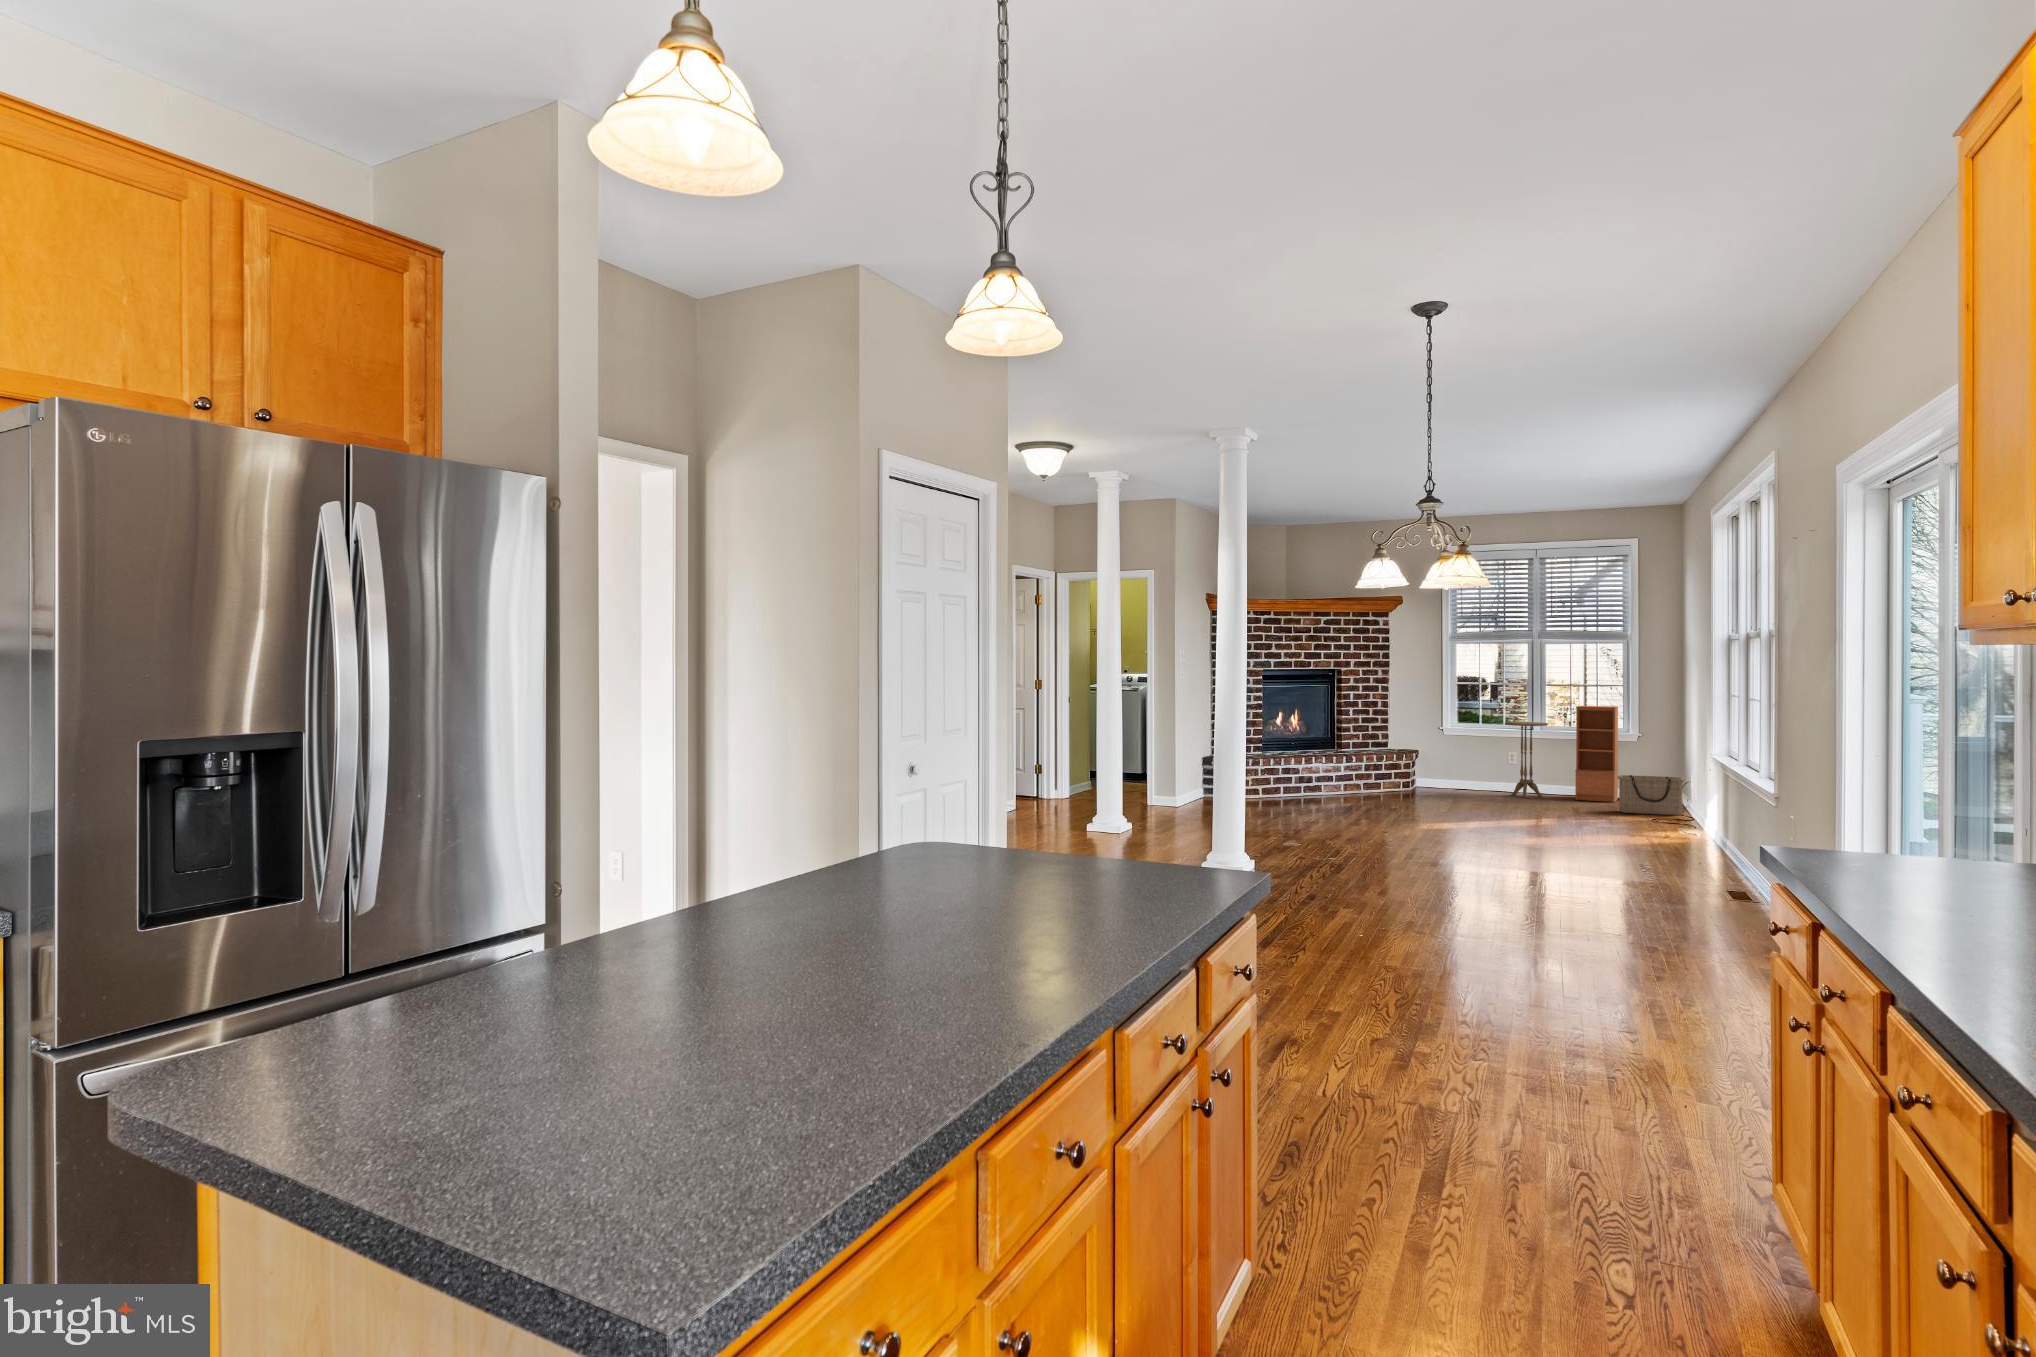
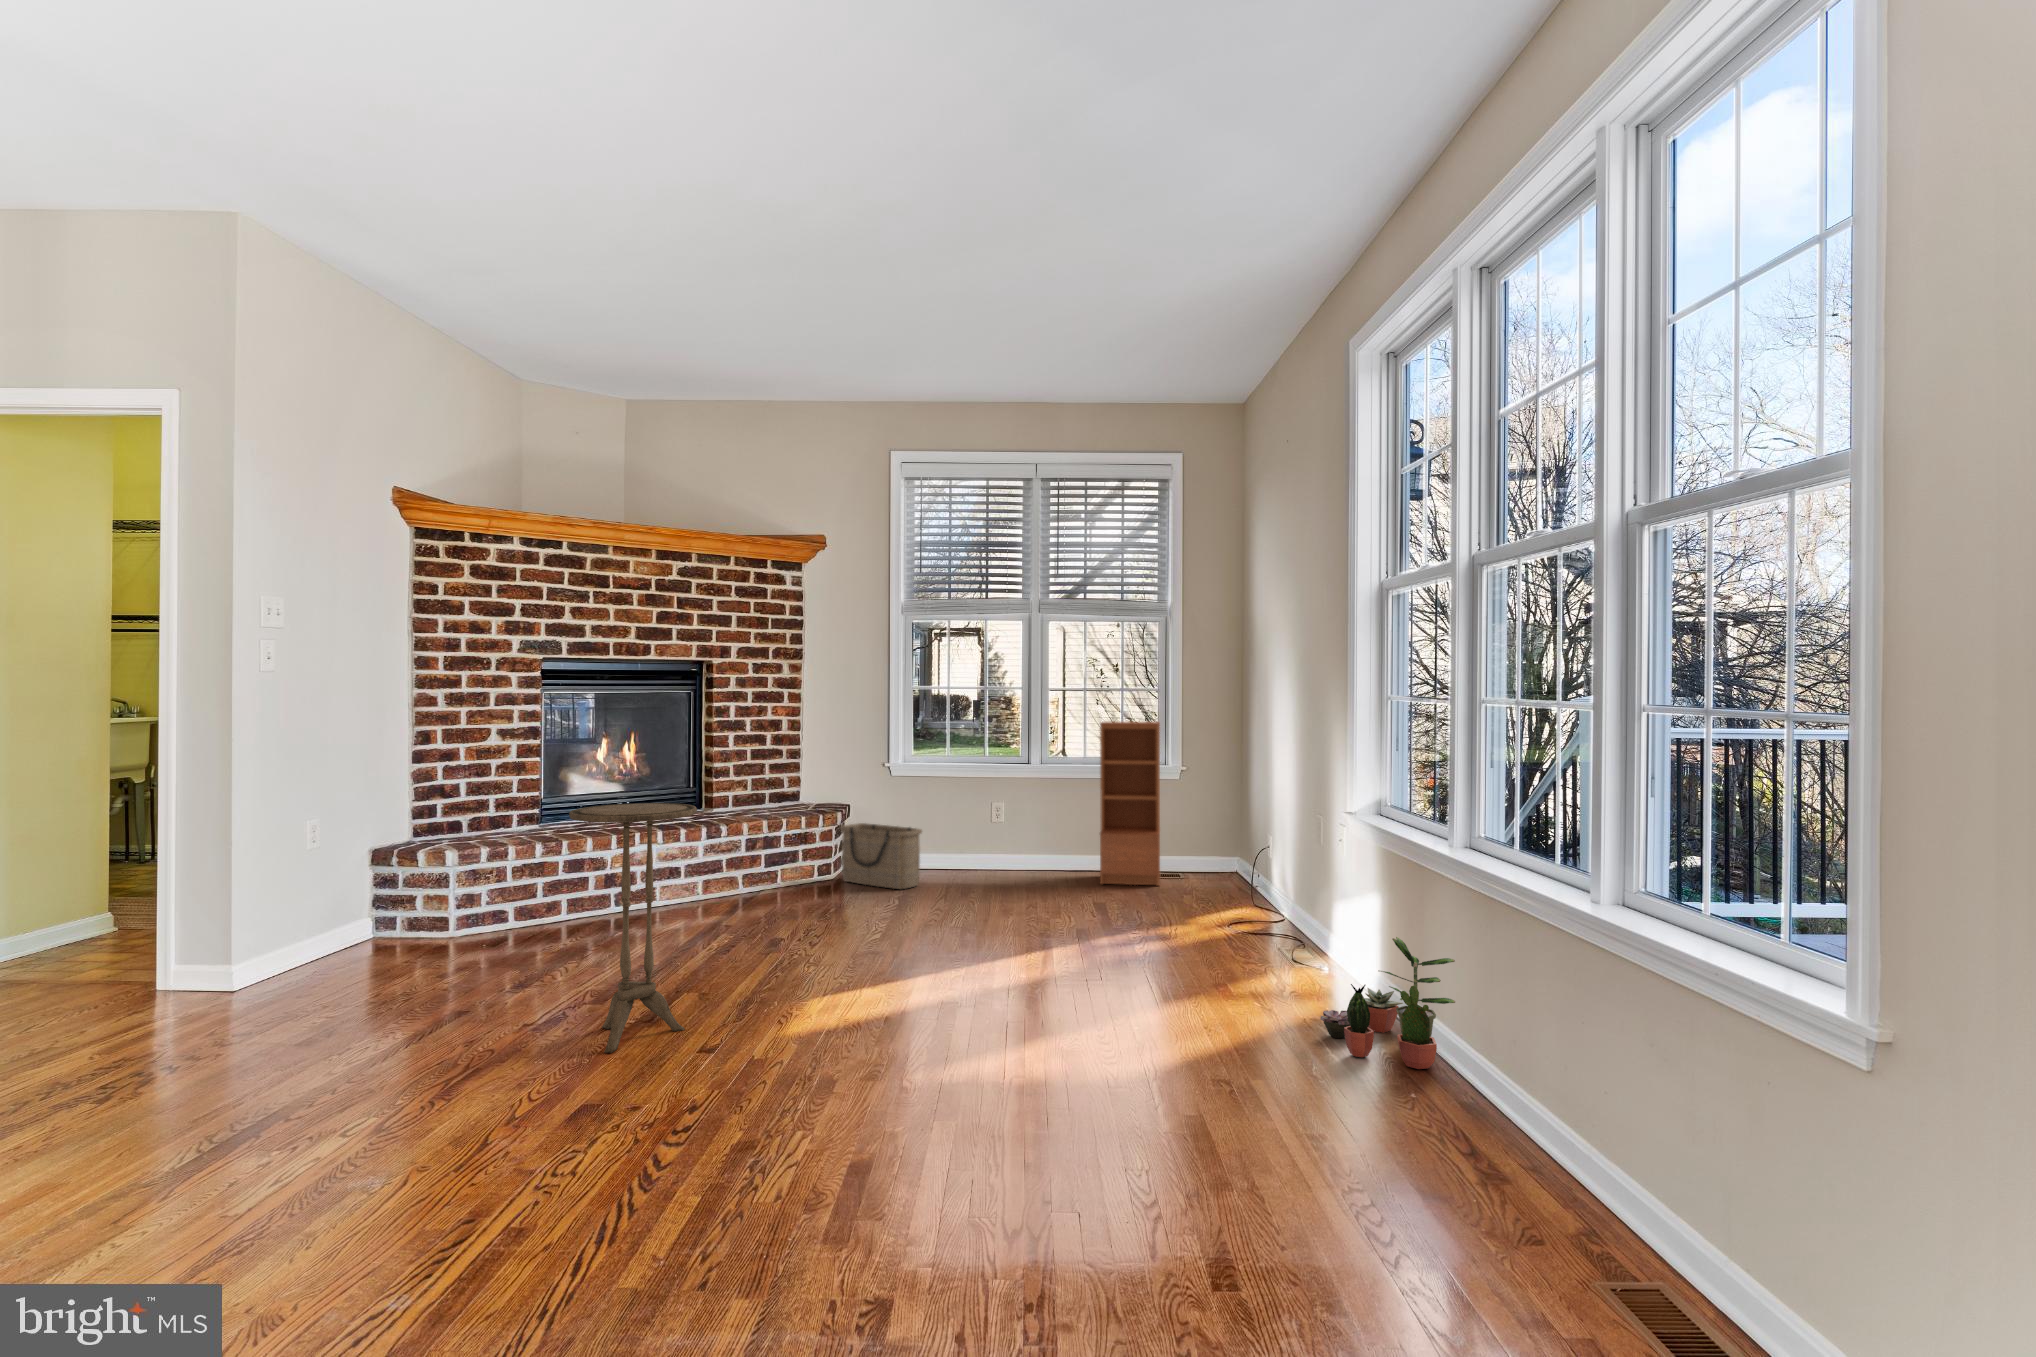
side table: present [1505,722,1548,798] -> present [569,803,697,1053]
basket: present [1618,775,1684,815] -> present [840,823,922,889]
potted plant: none [1660,803,1722,854] -> present [1320,937,1455,1069]

